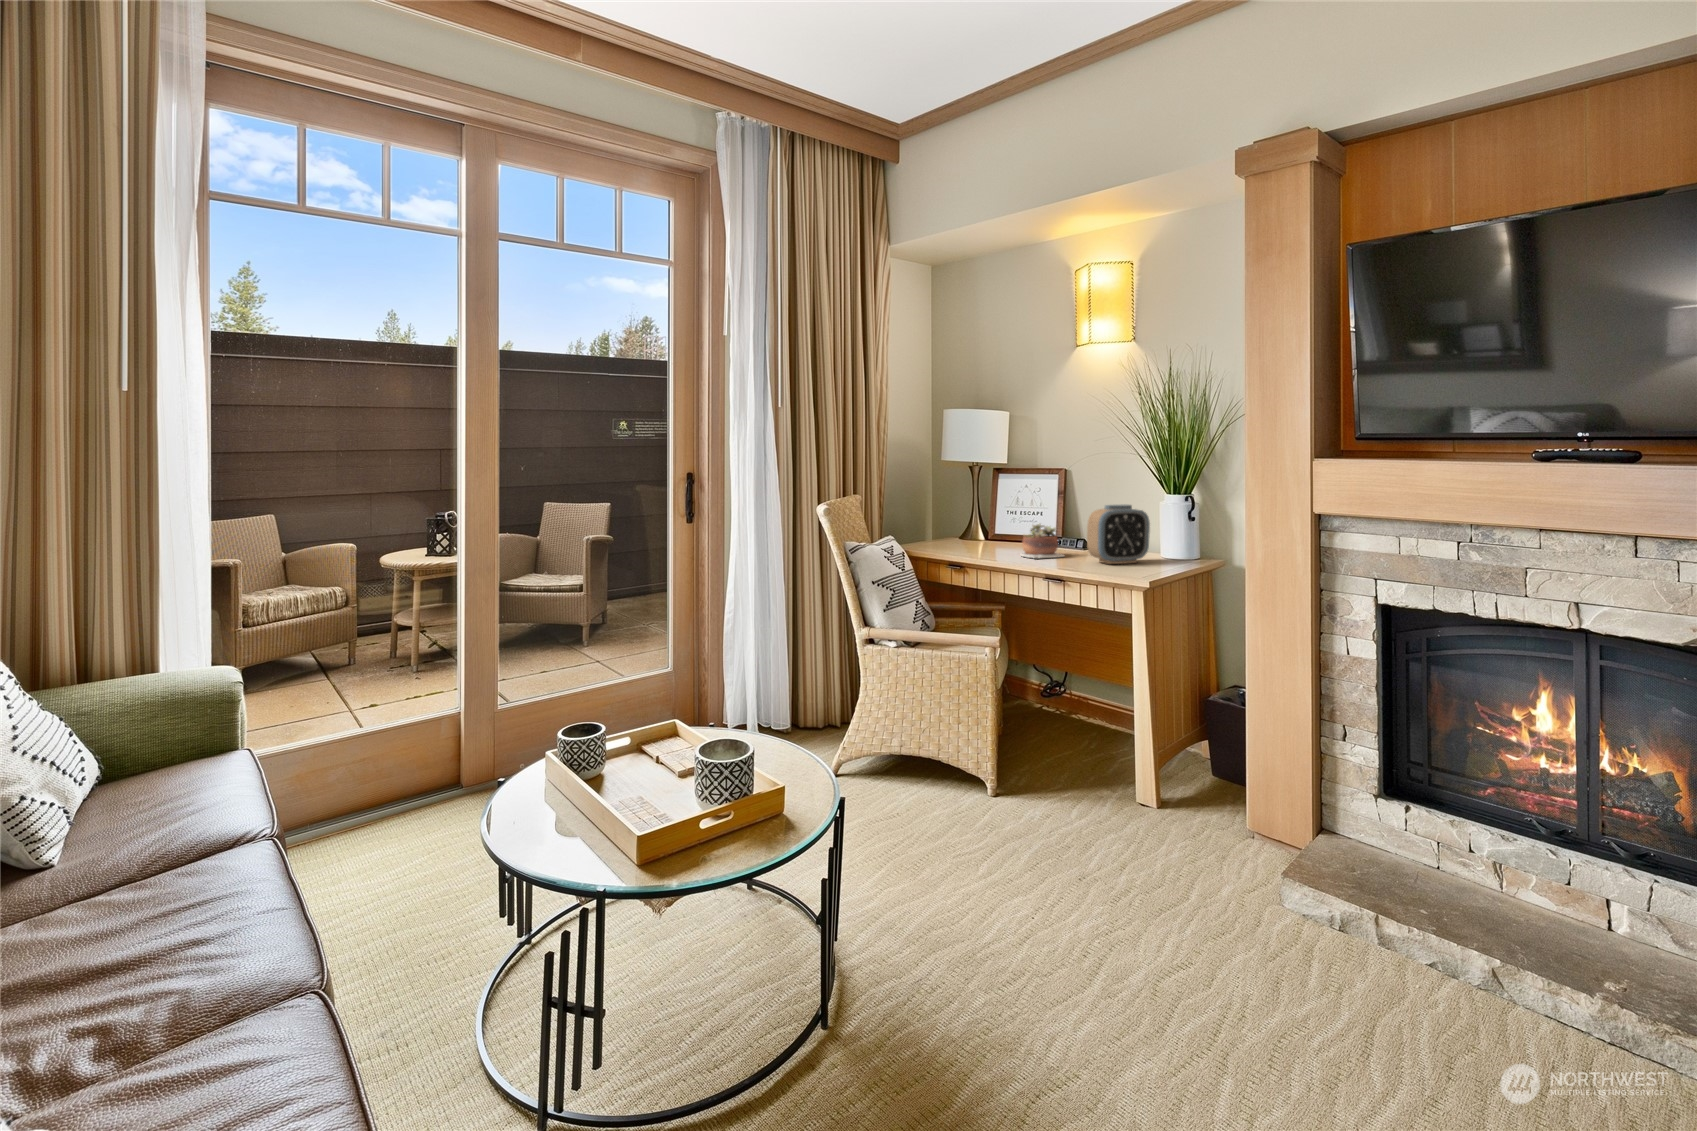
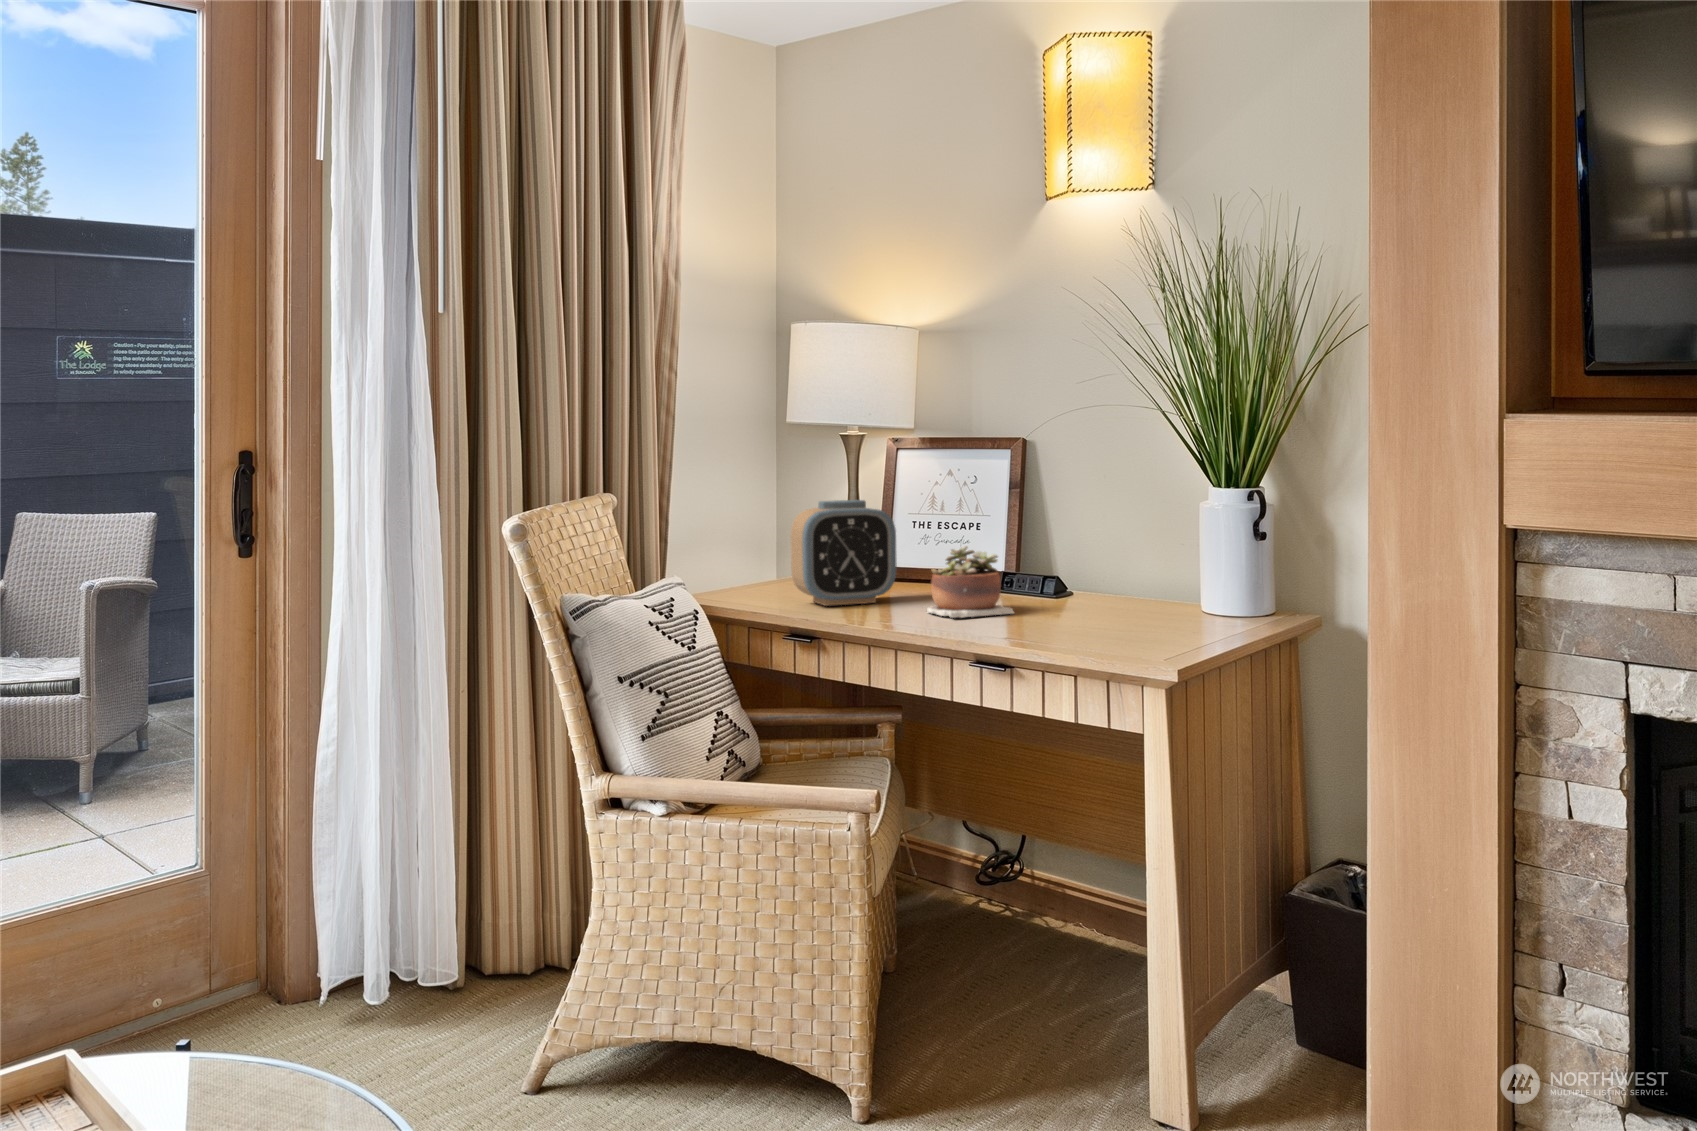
alarm clock: present [1087,504,1150,564] -> present [791,500,897,606]

